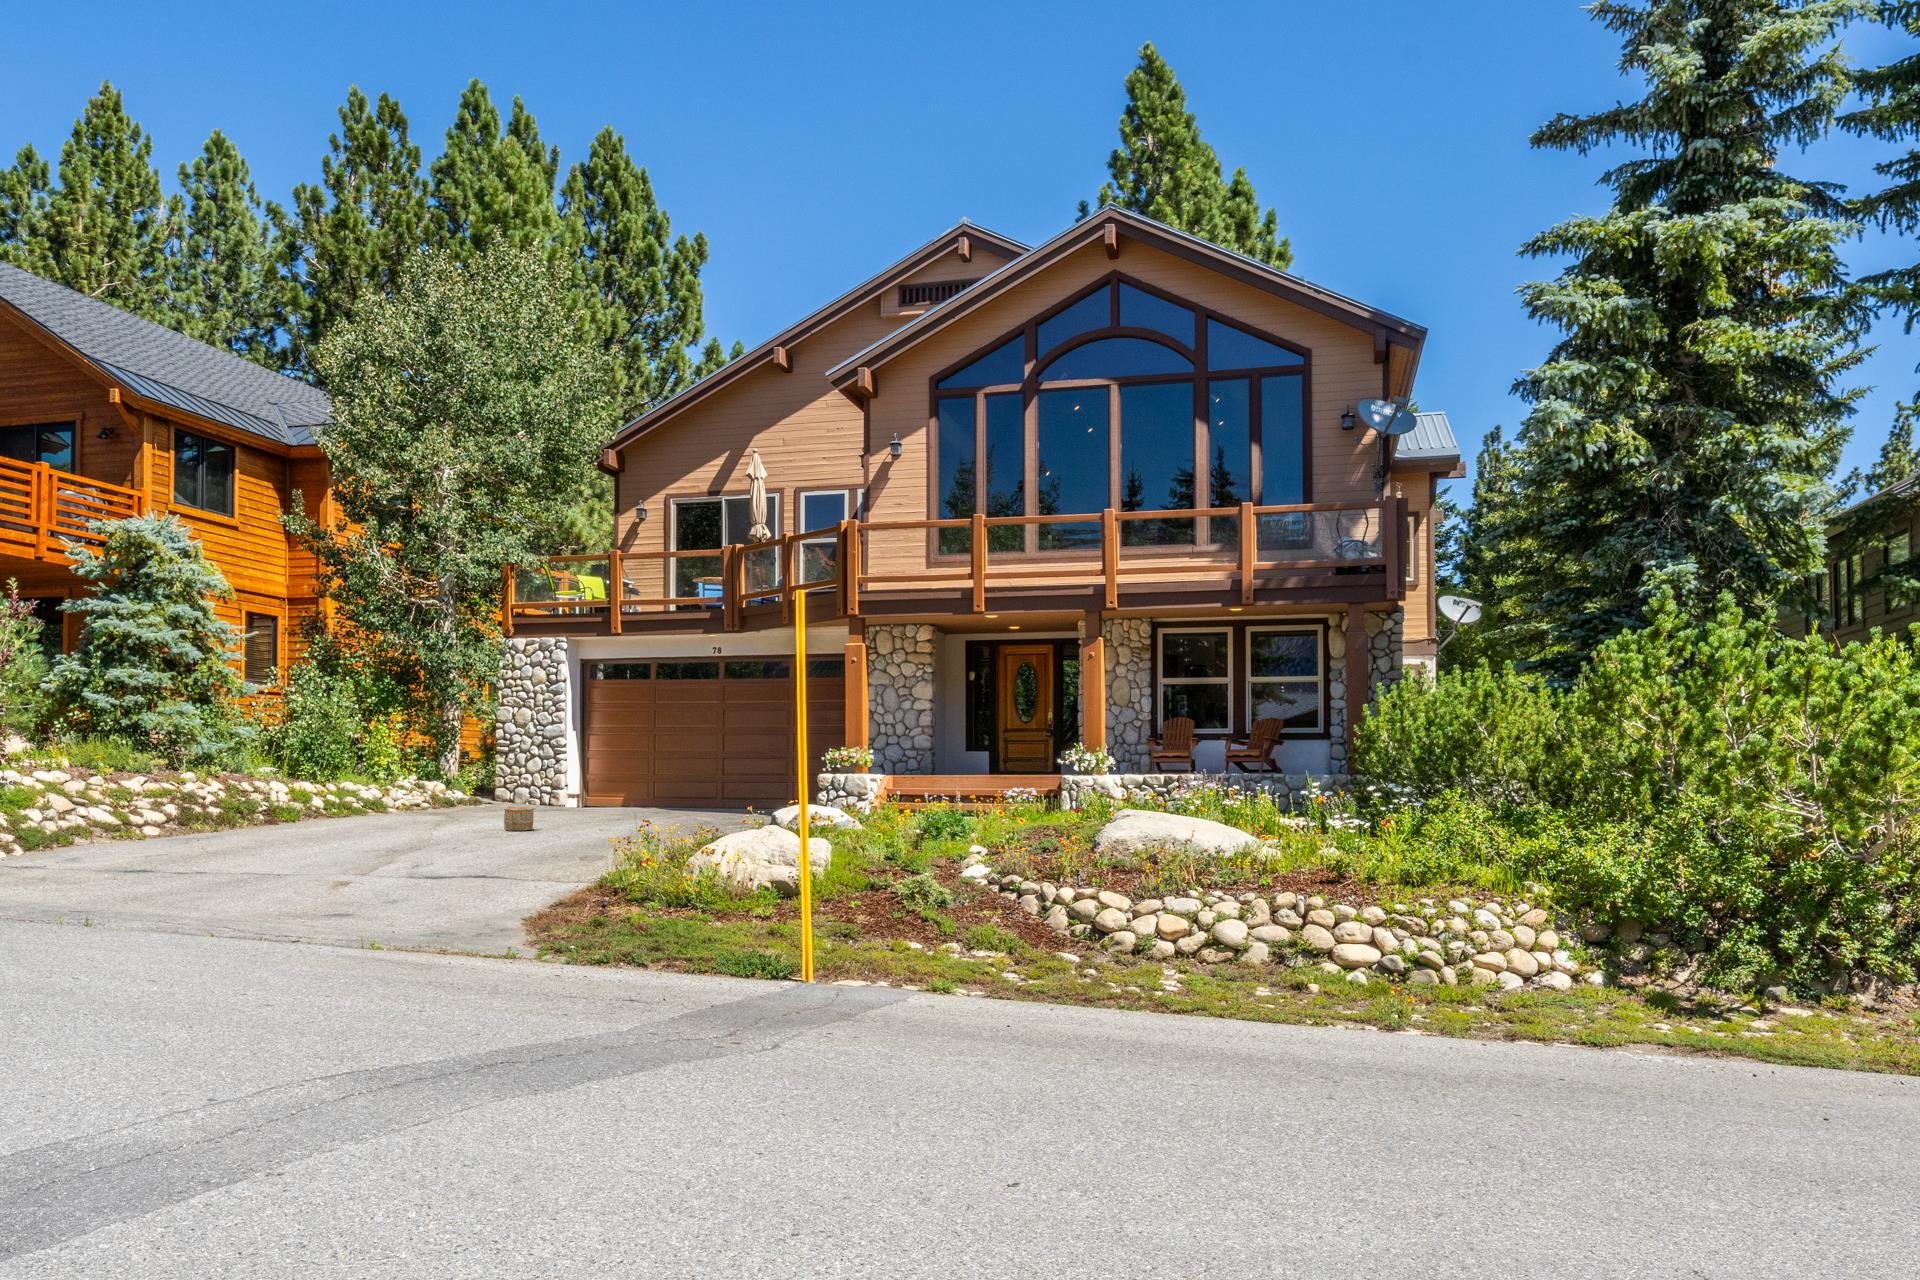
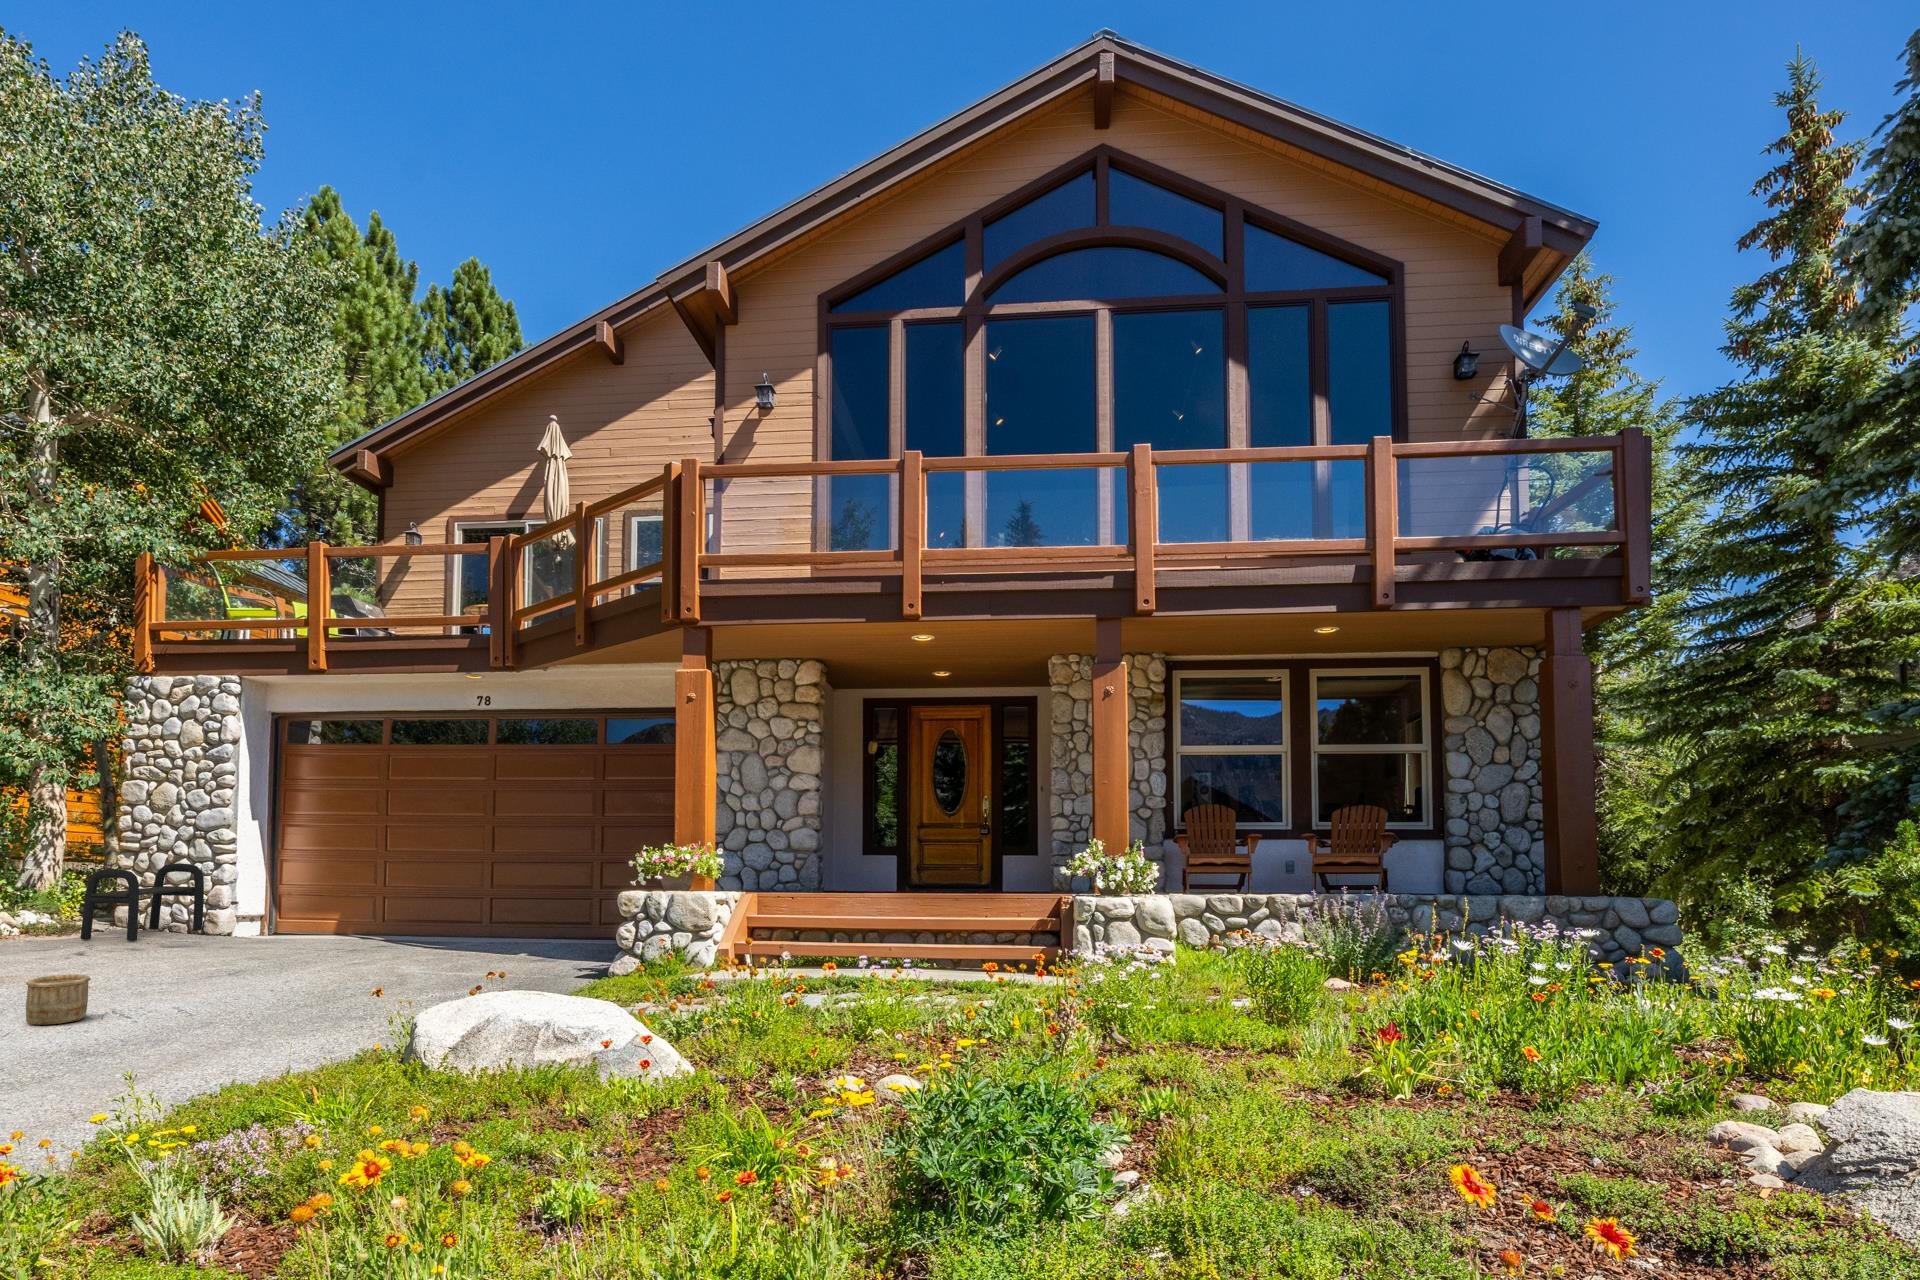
bench: none [484,760,550,806] -> present [80,863,204,941]

